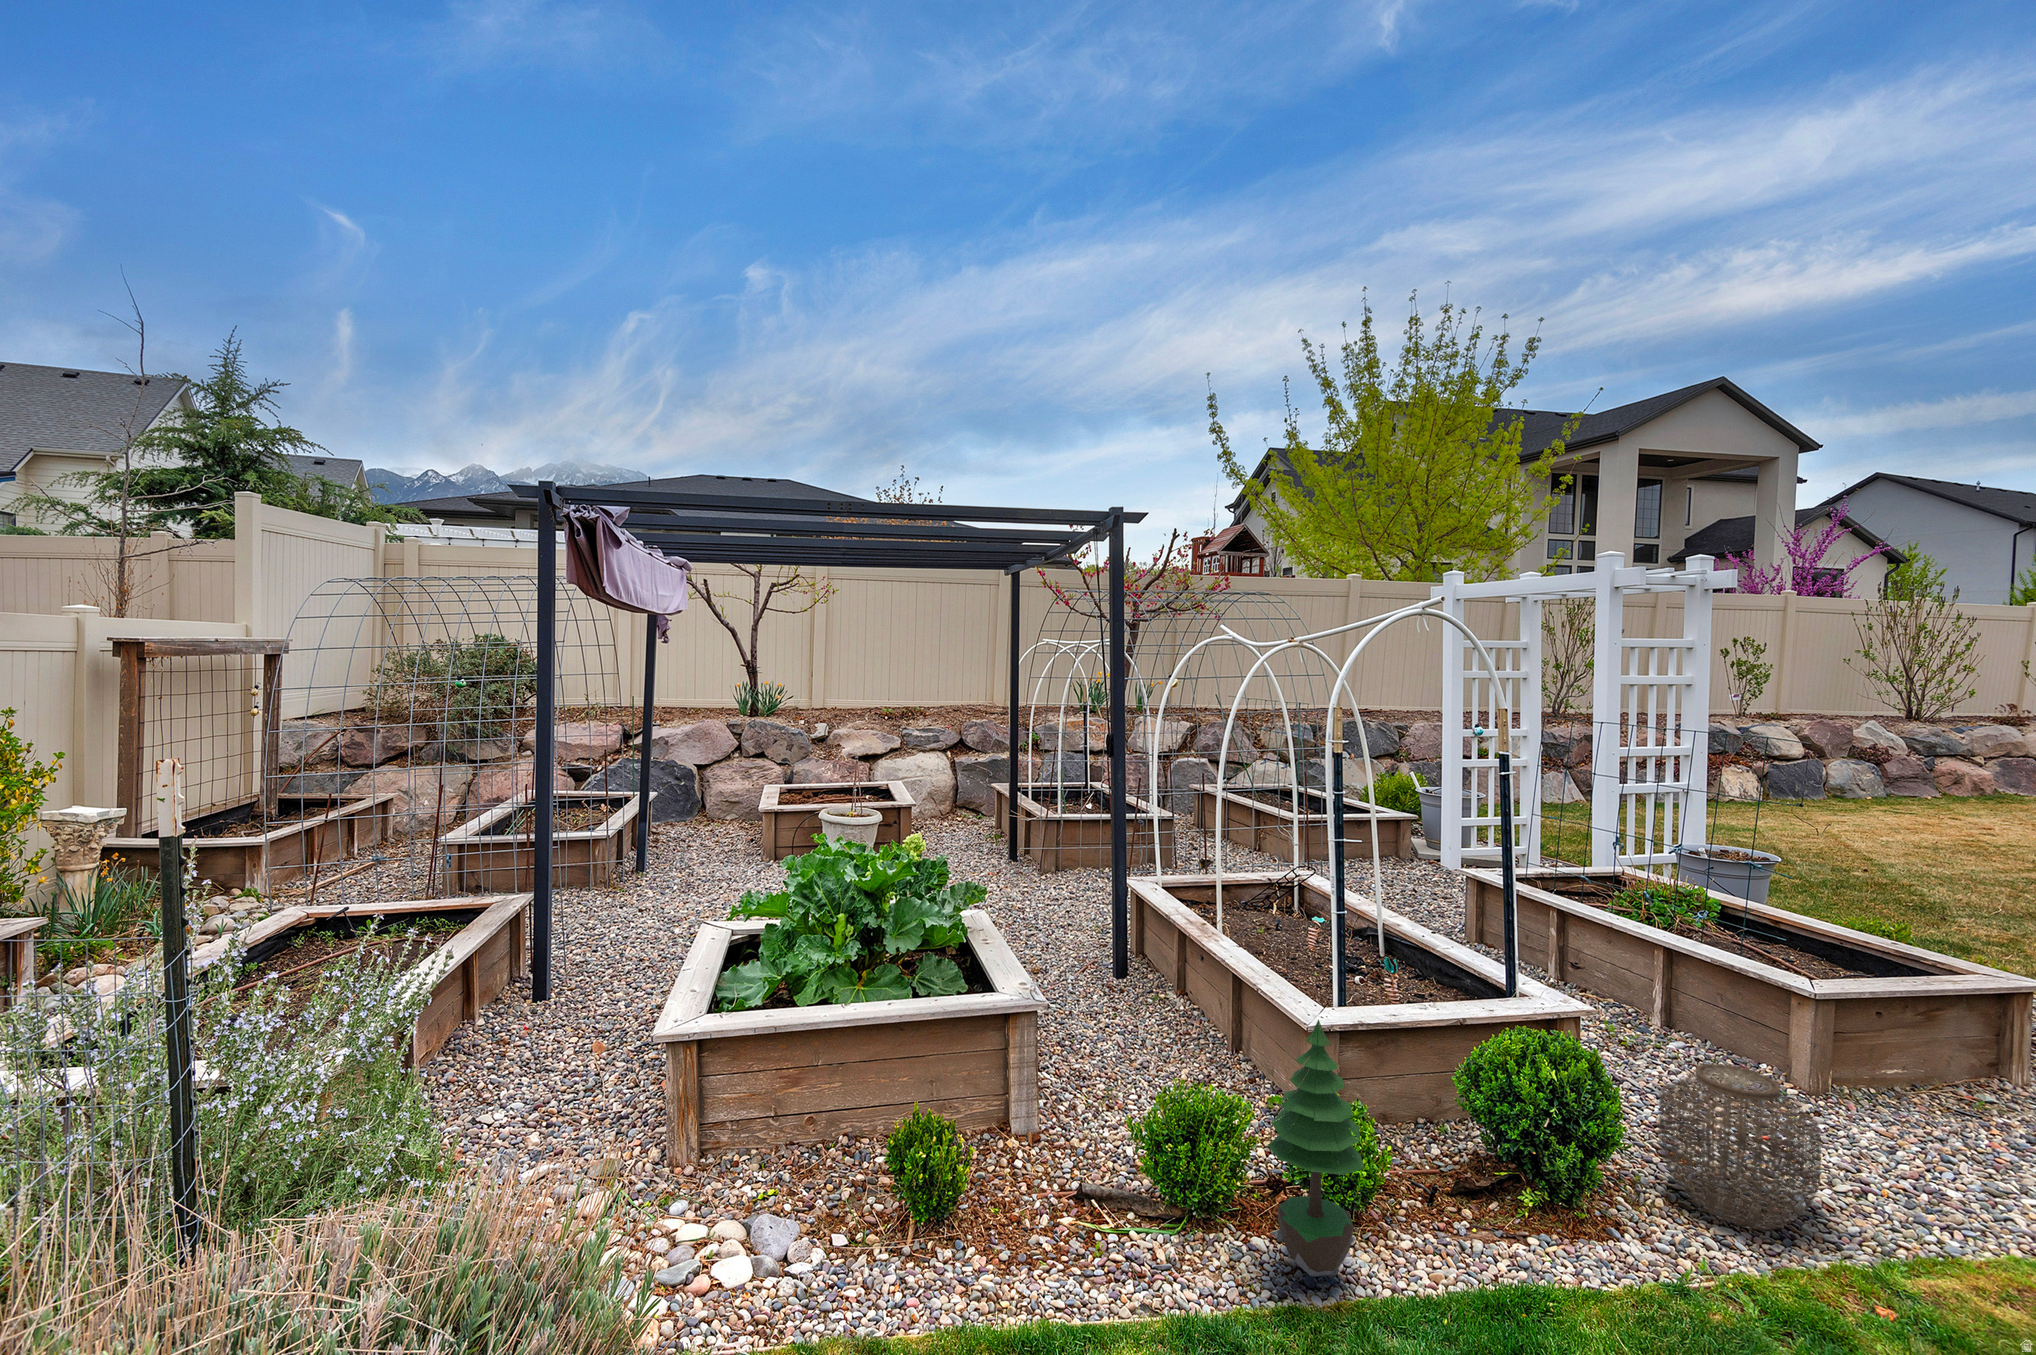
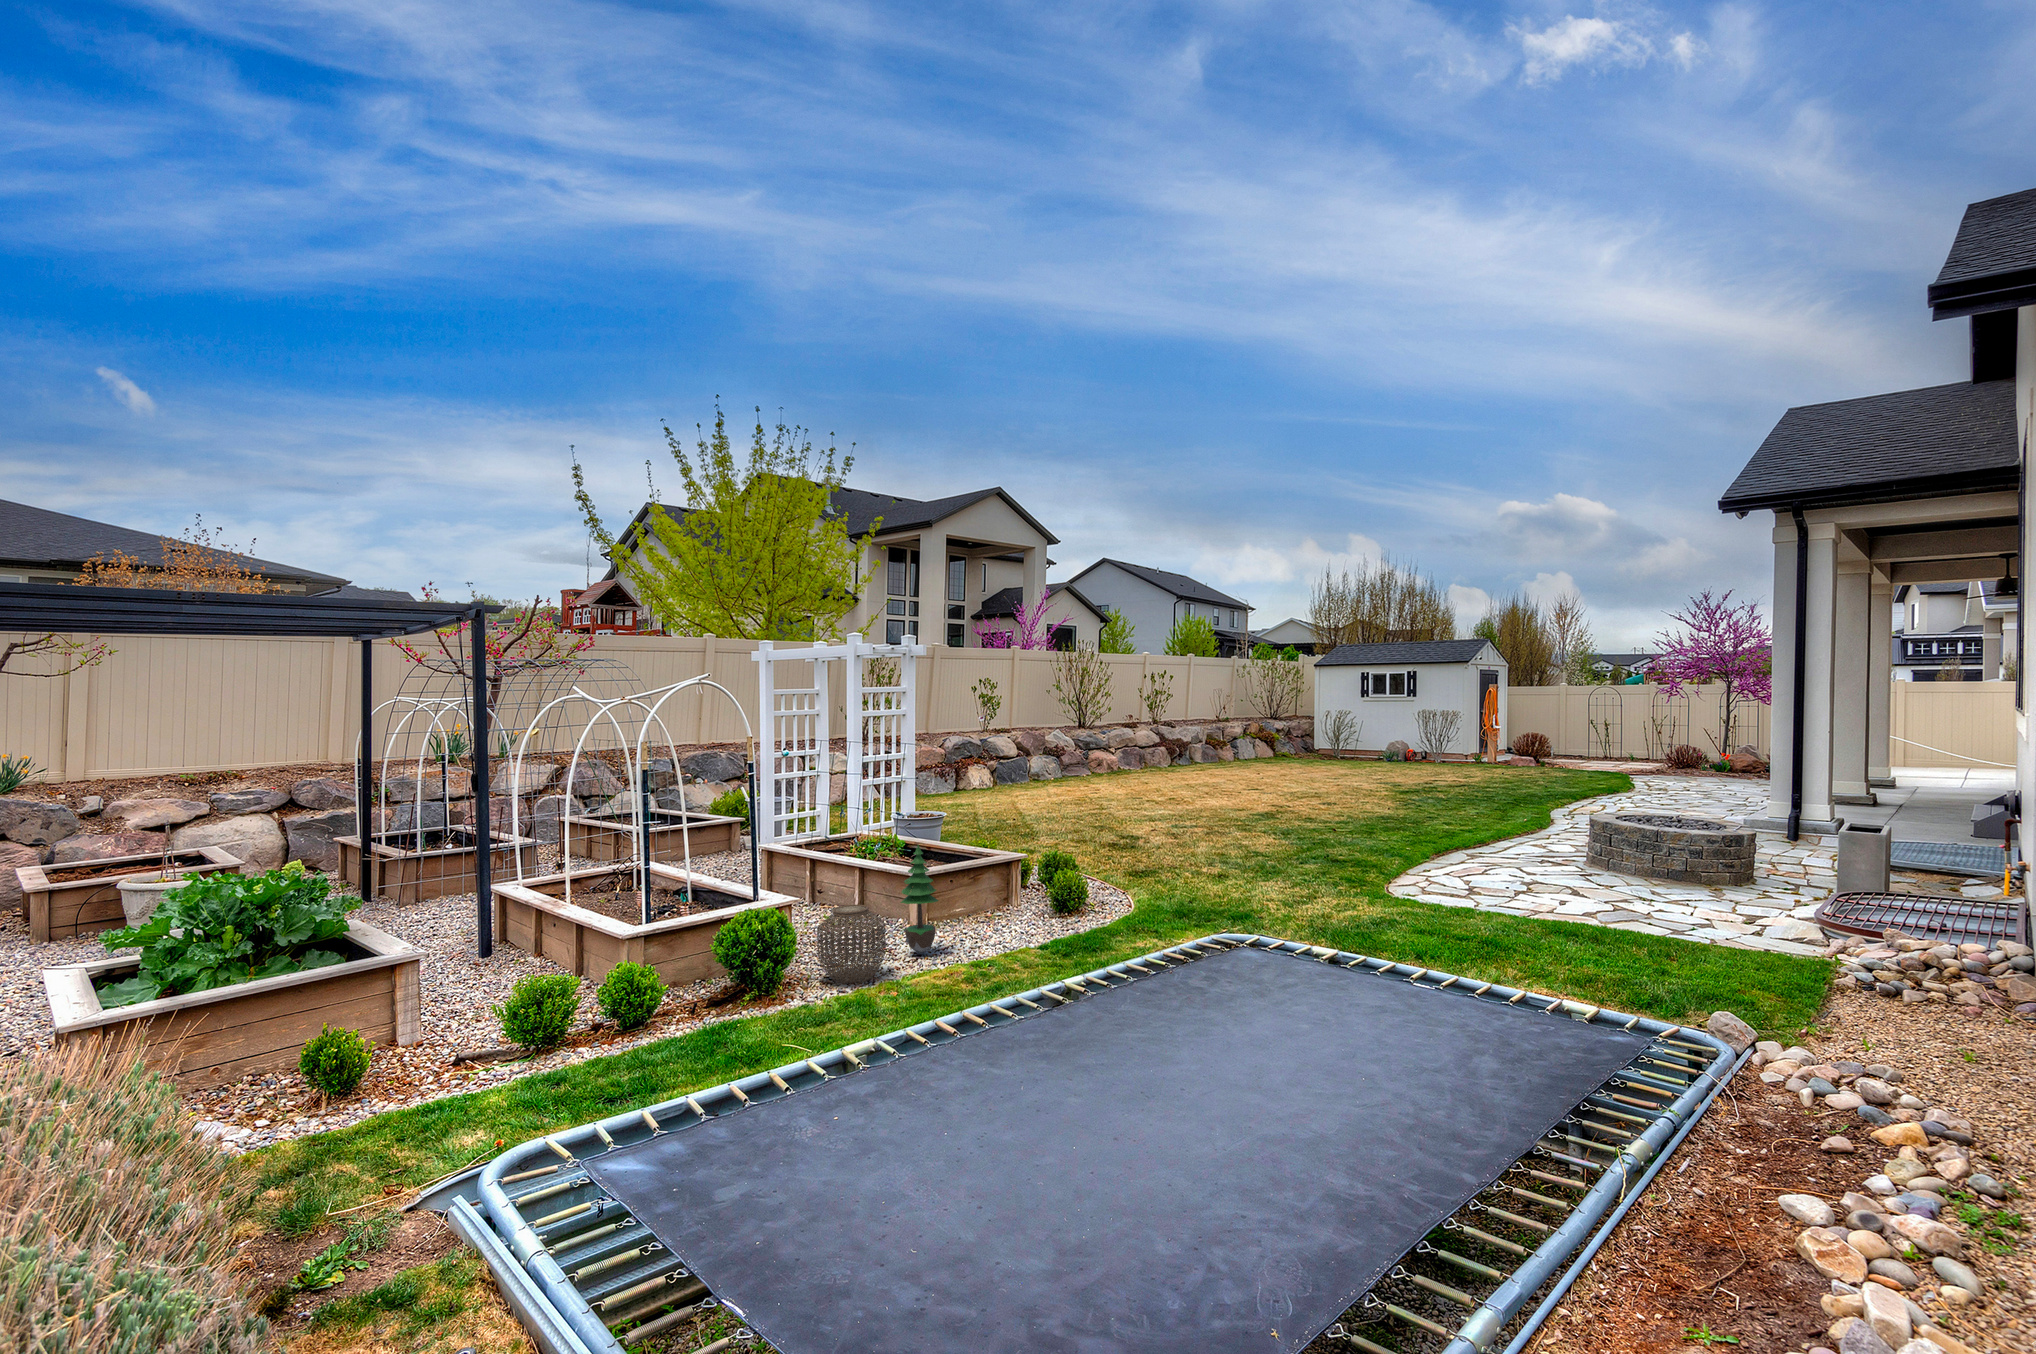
potted tree: present [1268,1020,1364,1277] -> present [901,845,938,954]

